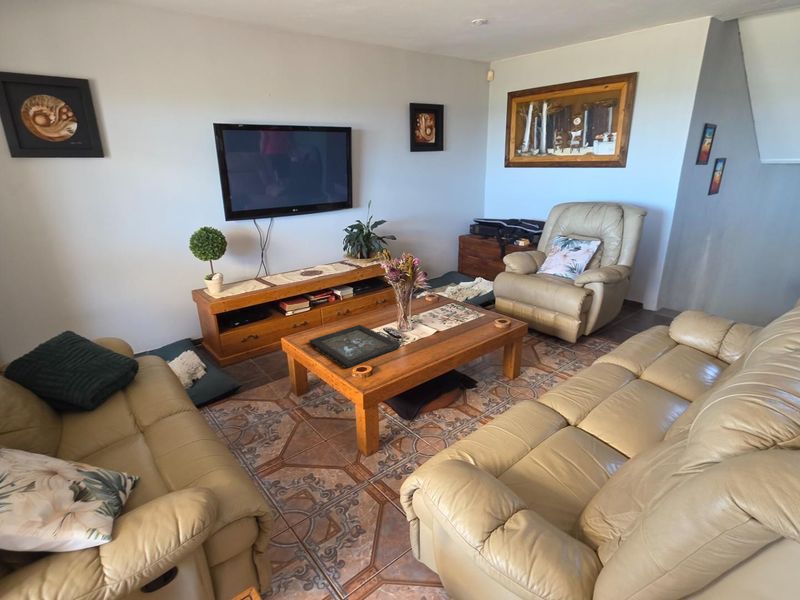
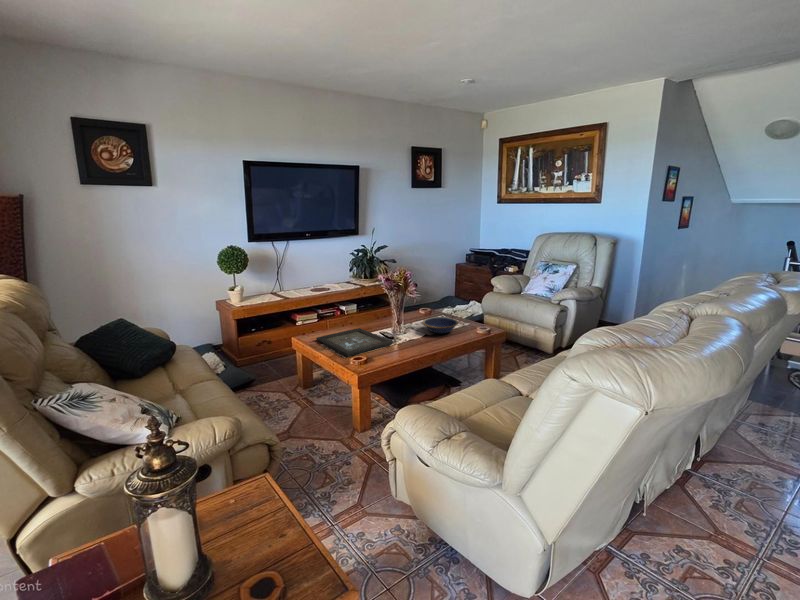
bowl: none [434,309,476,330] -> present [423,317,458,333]

